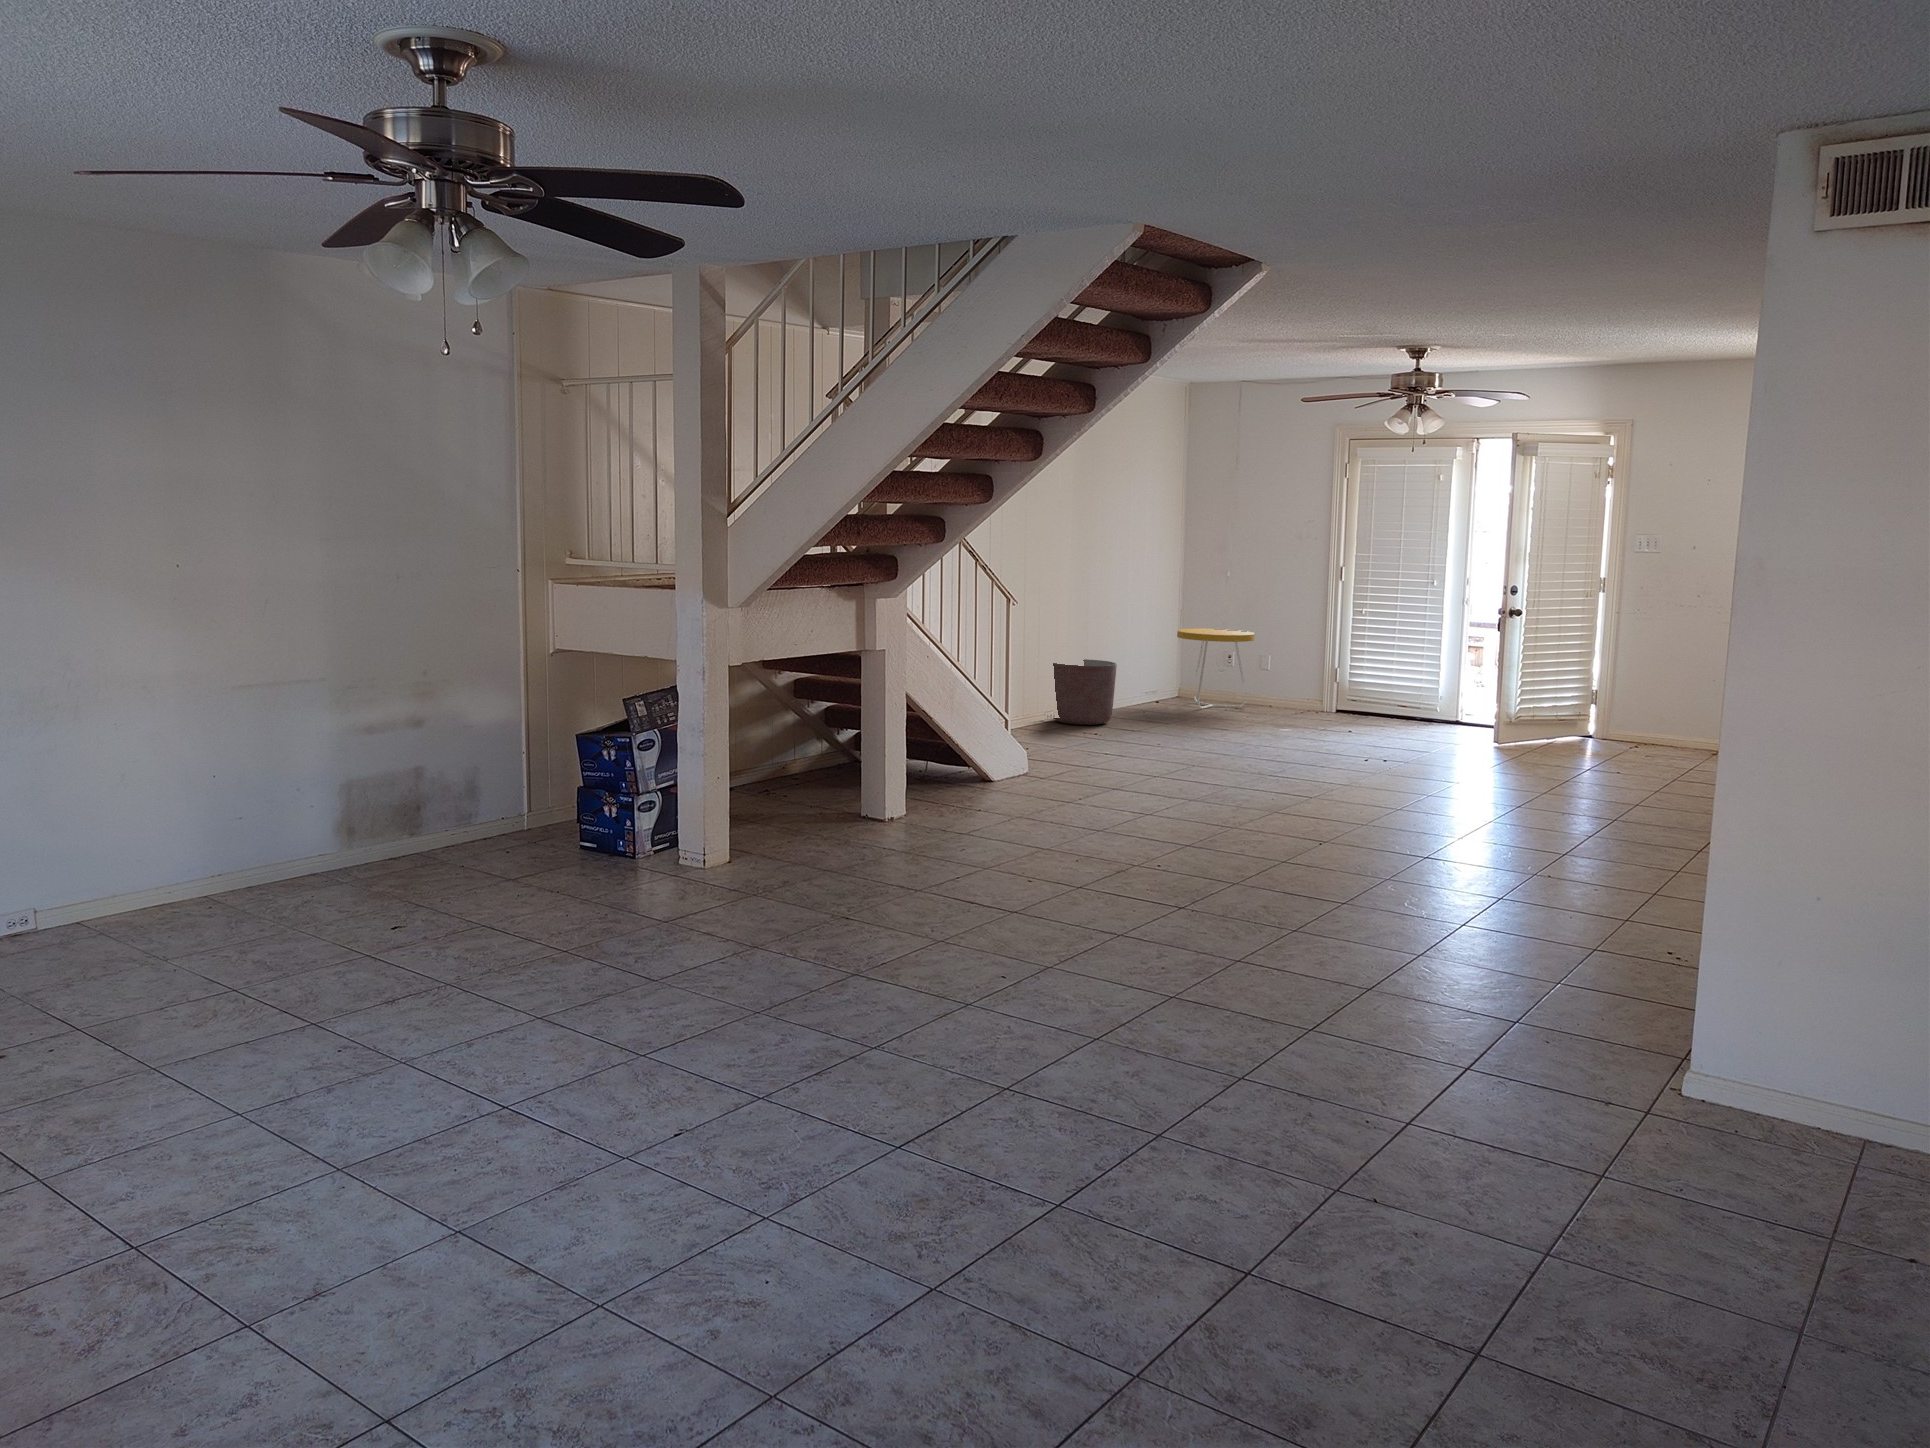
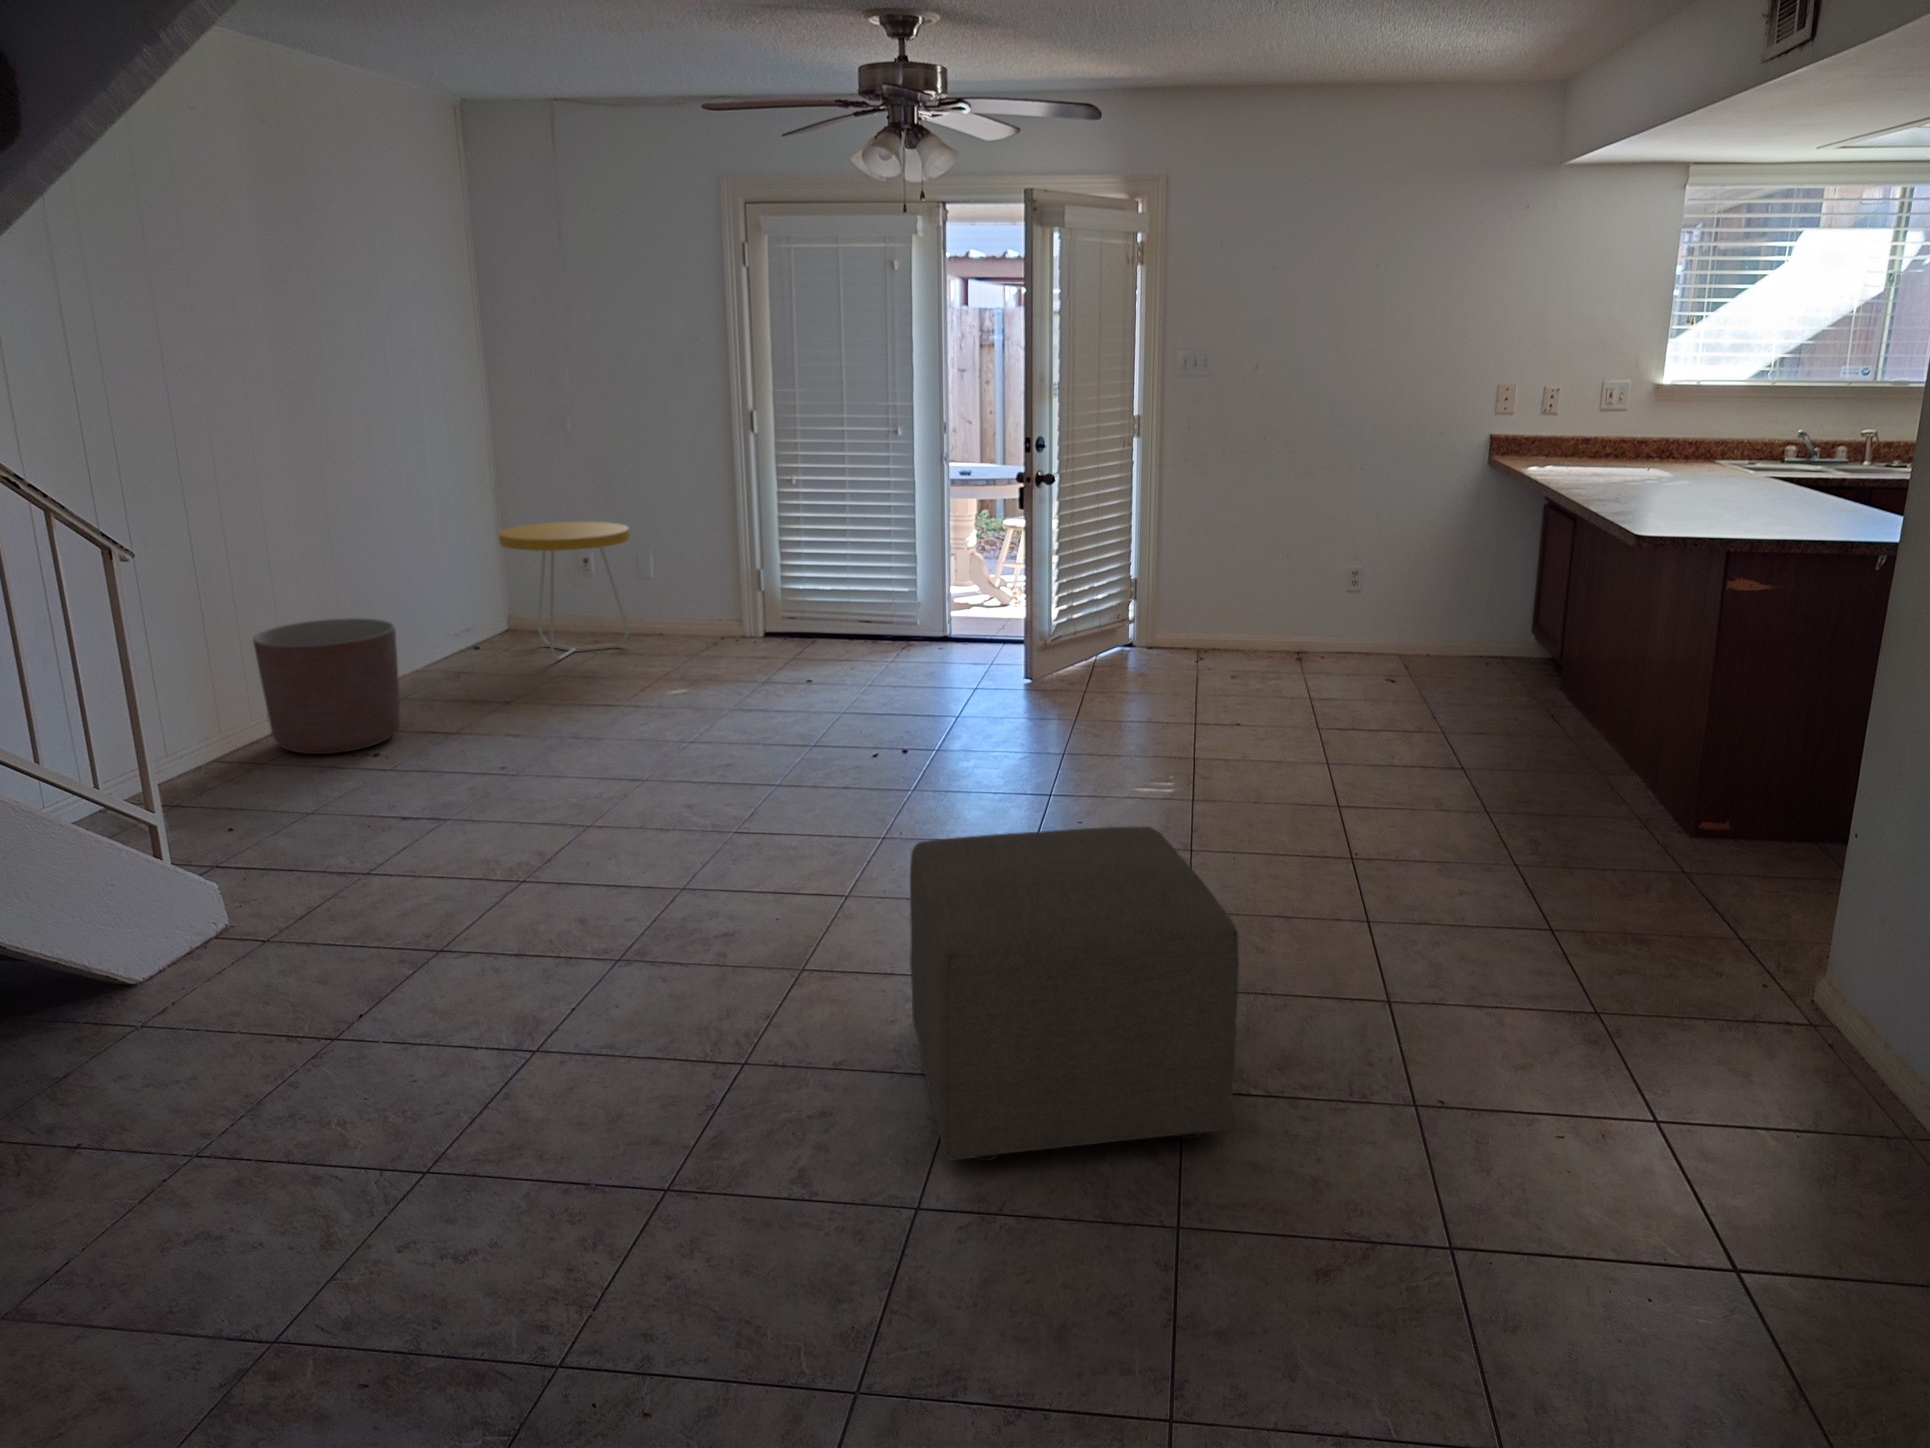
ottoman: none [1302,724,1437,845] -> present [910,827,1239,1161]

